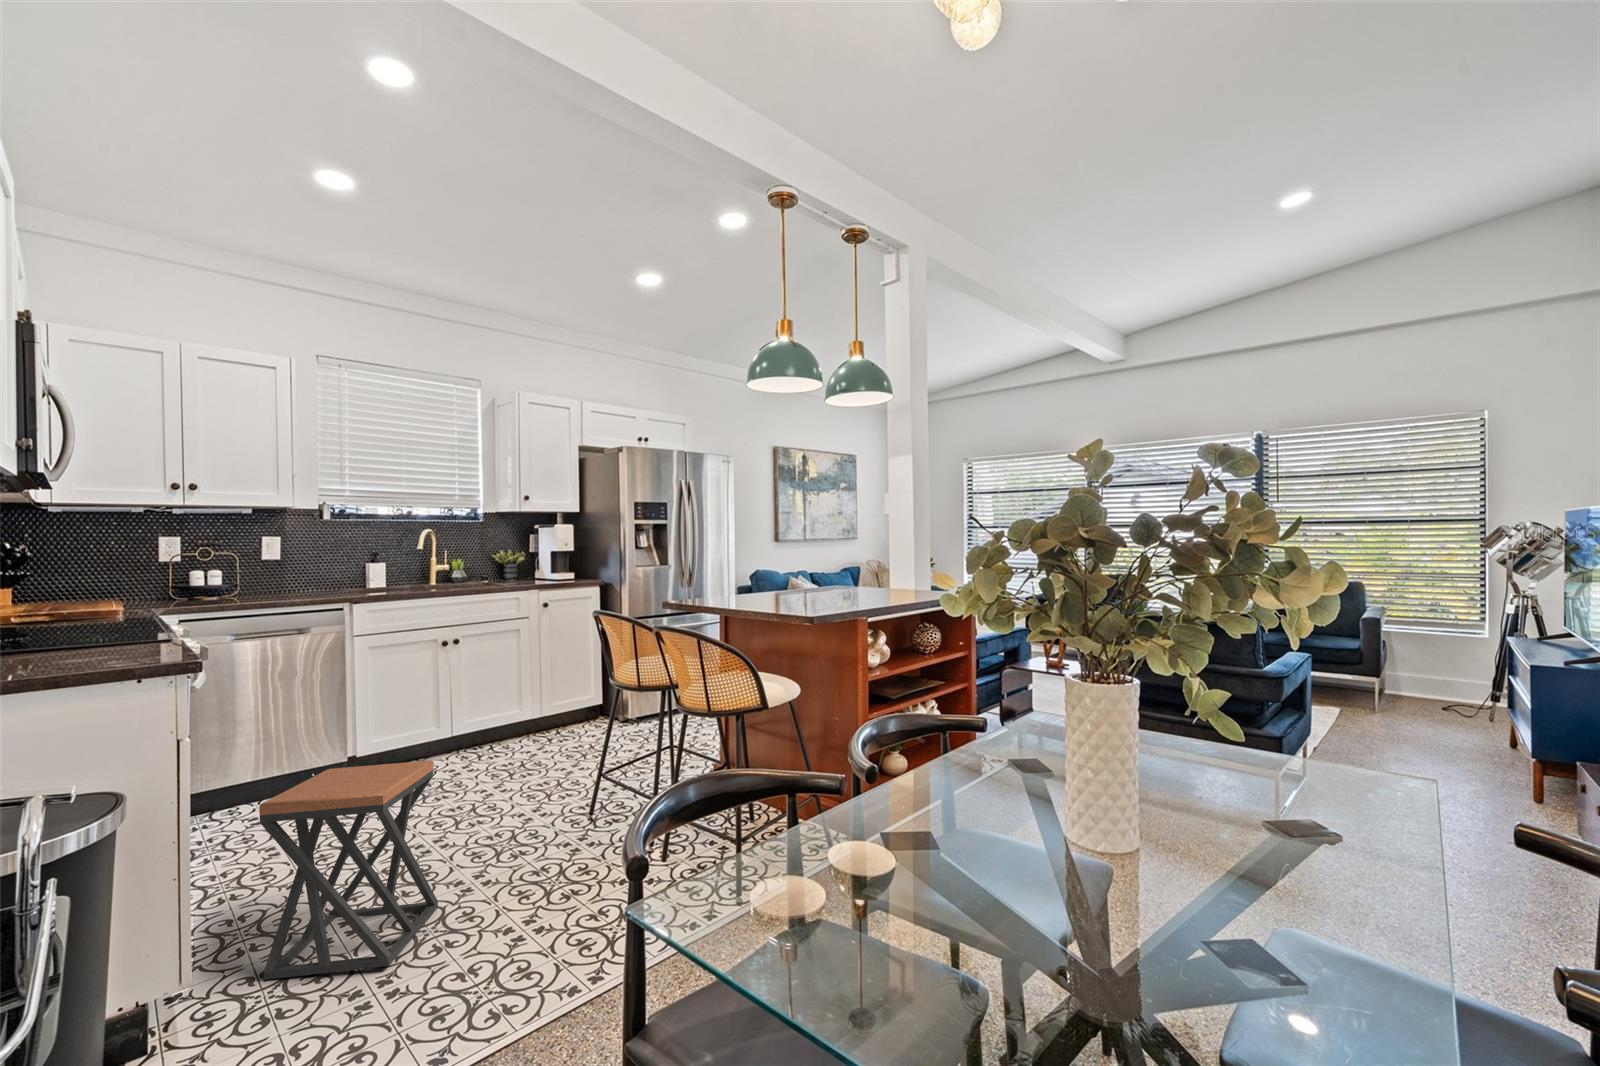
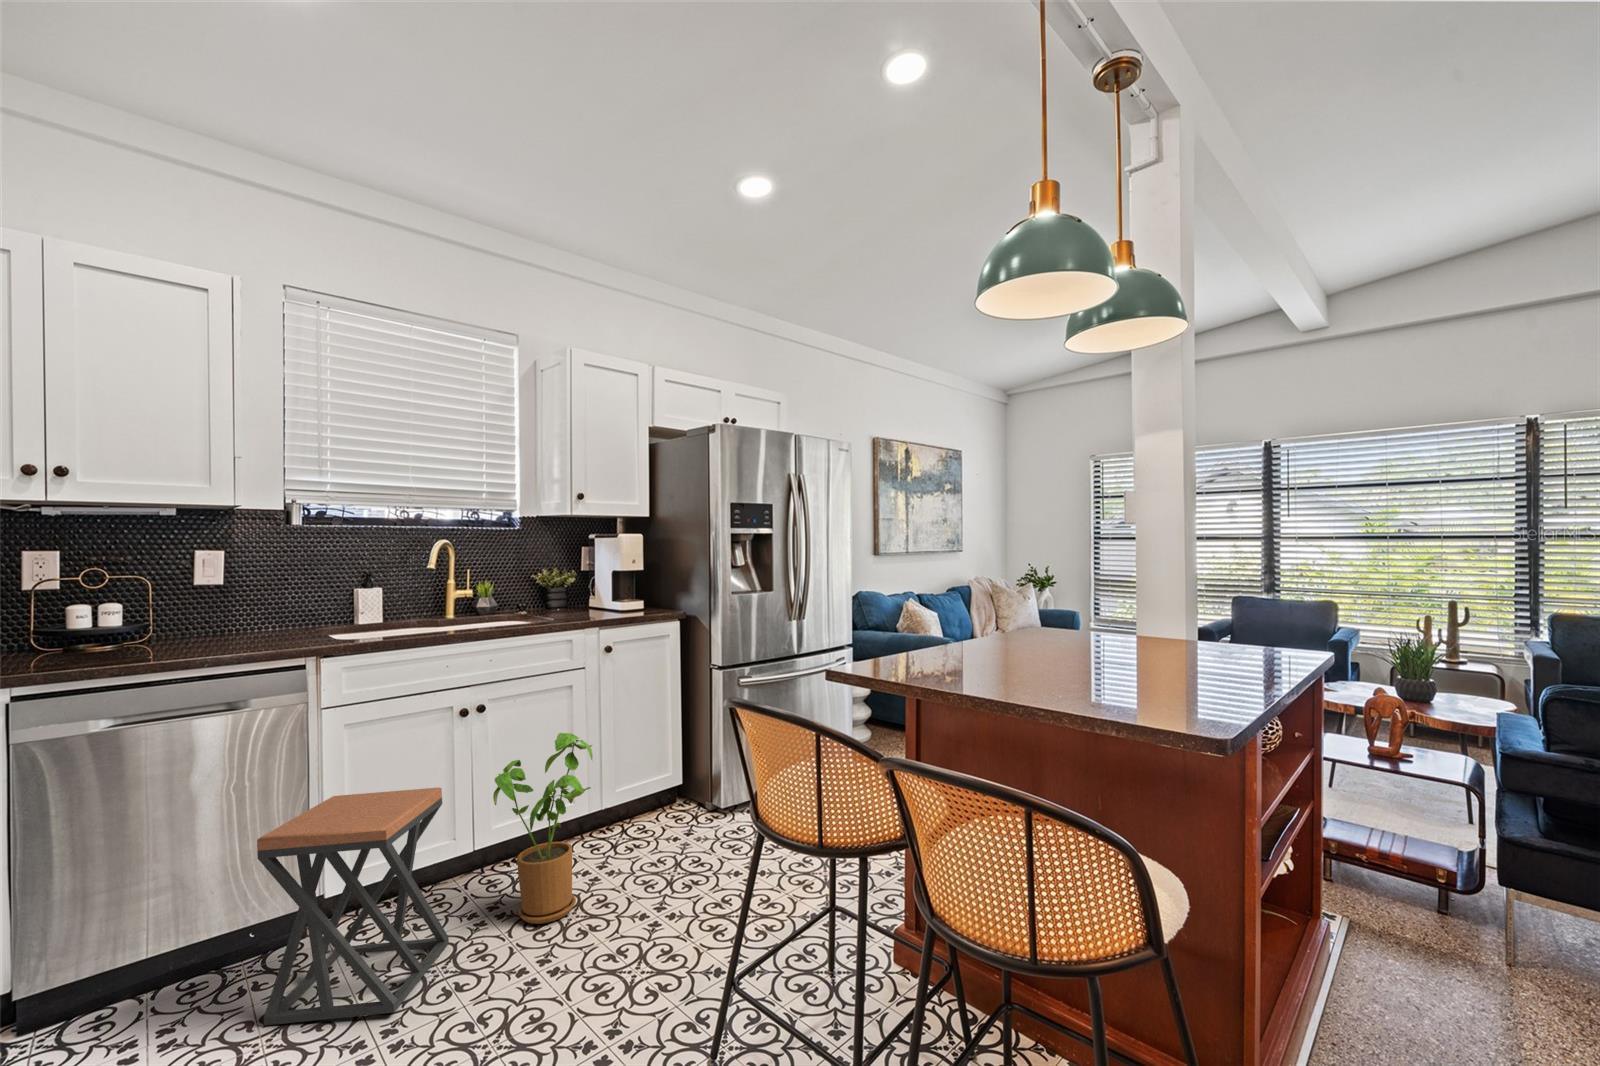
house plant: none [481,711,575,889] -> present [493,733,593,924]

